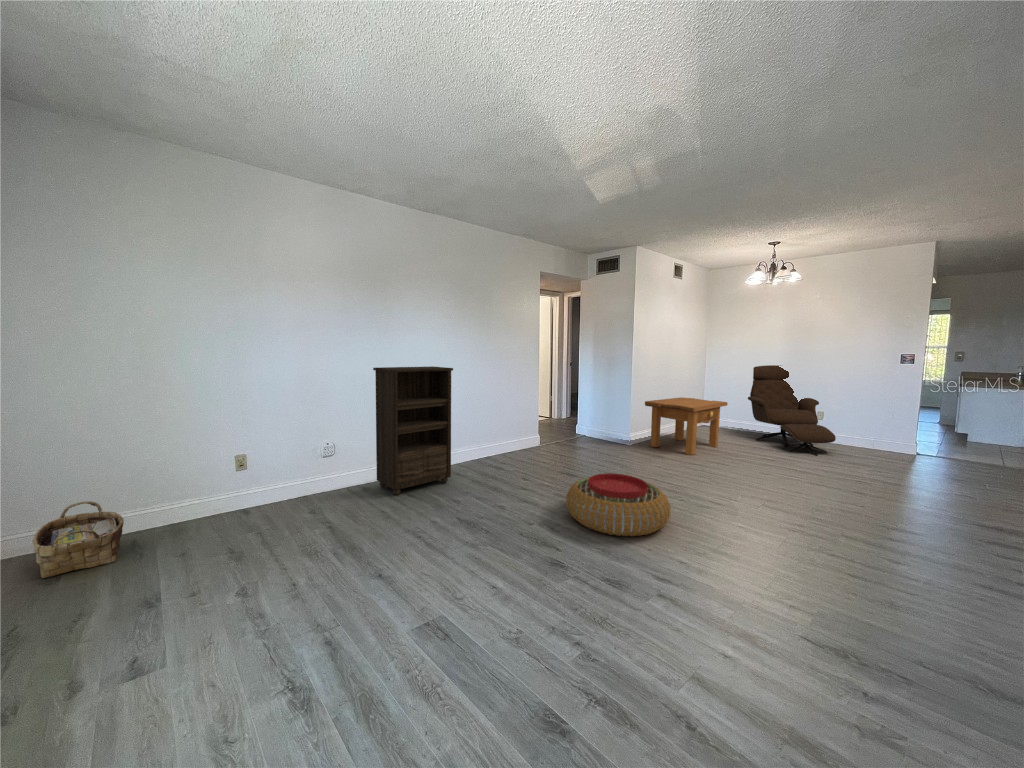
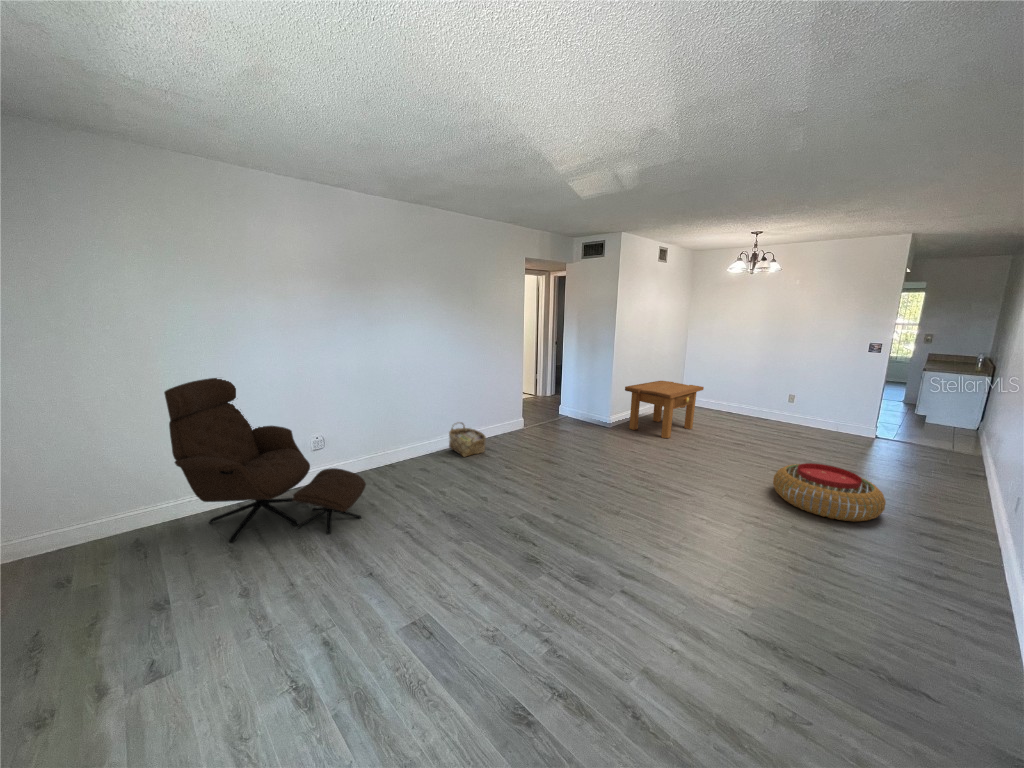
lounge chair: present [748,365,836,455] -> present [164,378,366,542]
bookshelf: present [373,366,453,495] -> none [361,360,439,485]
pouf: present [566,474,671,536] -> present [773,463,886,521]
woven basket: present [32,501,124,578] -> present [449,422,486,457]

